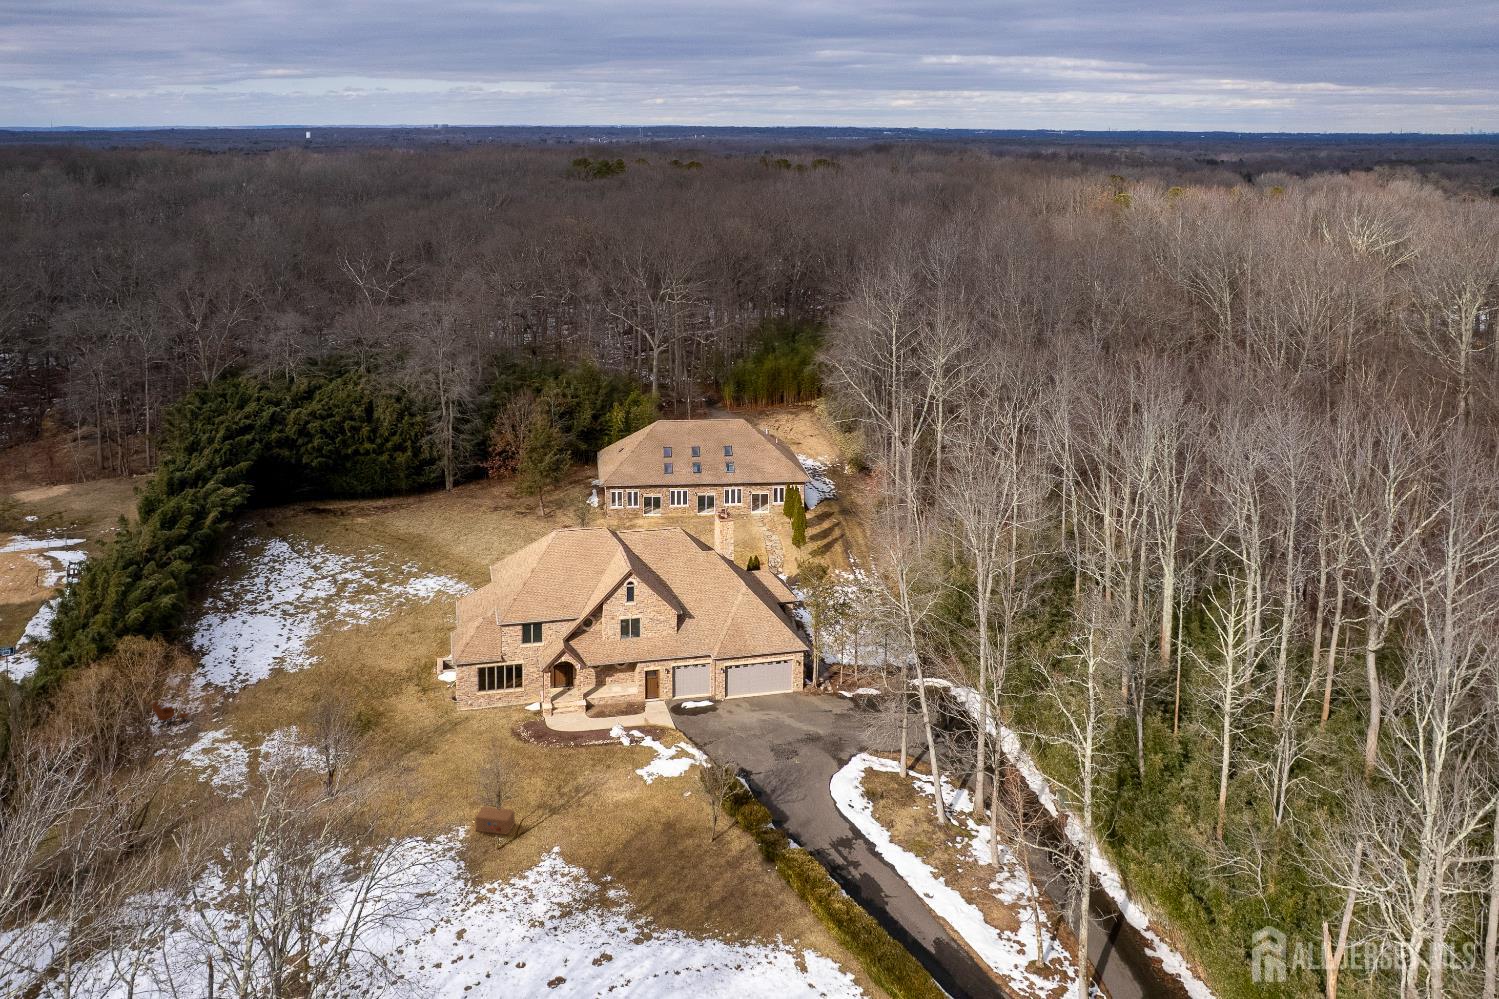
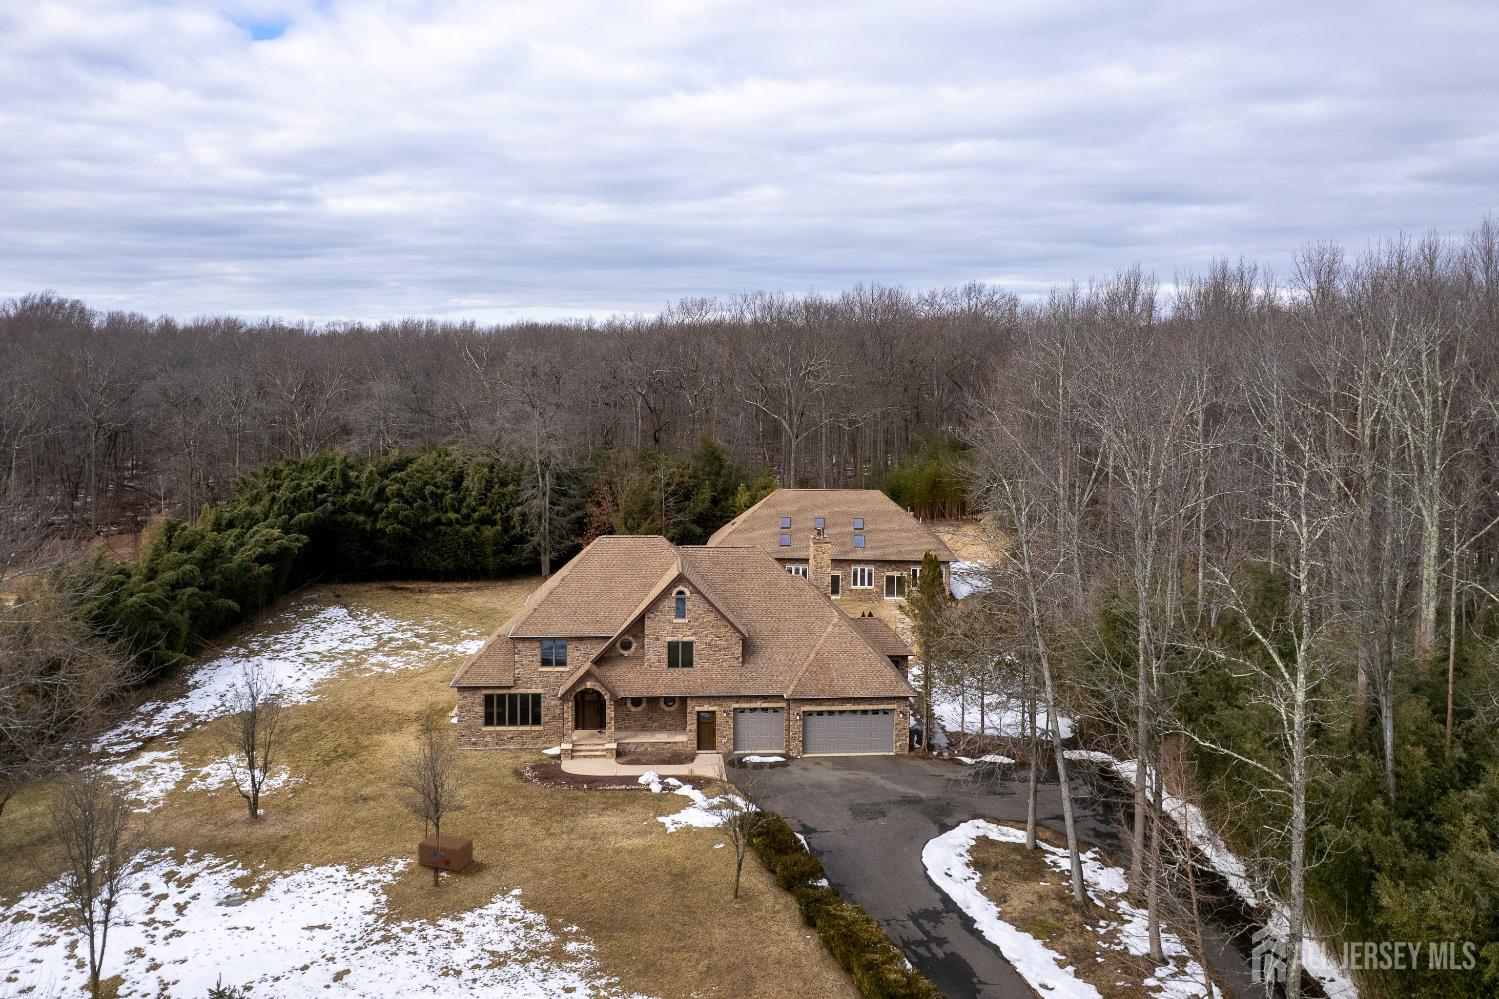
lounge chair: present [152,701,188,723] -> none [94,710,137,742]

